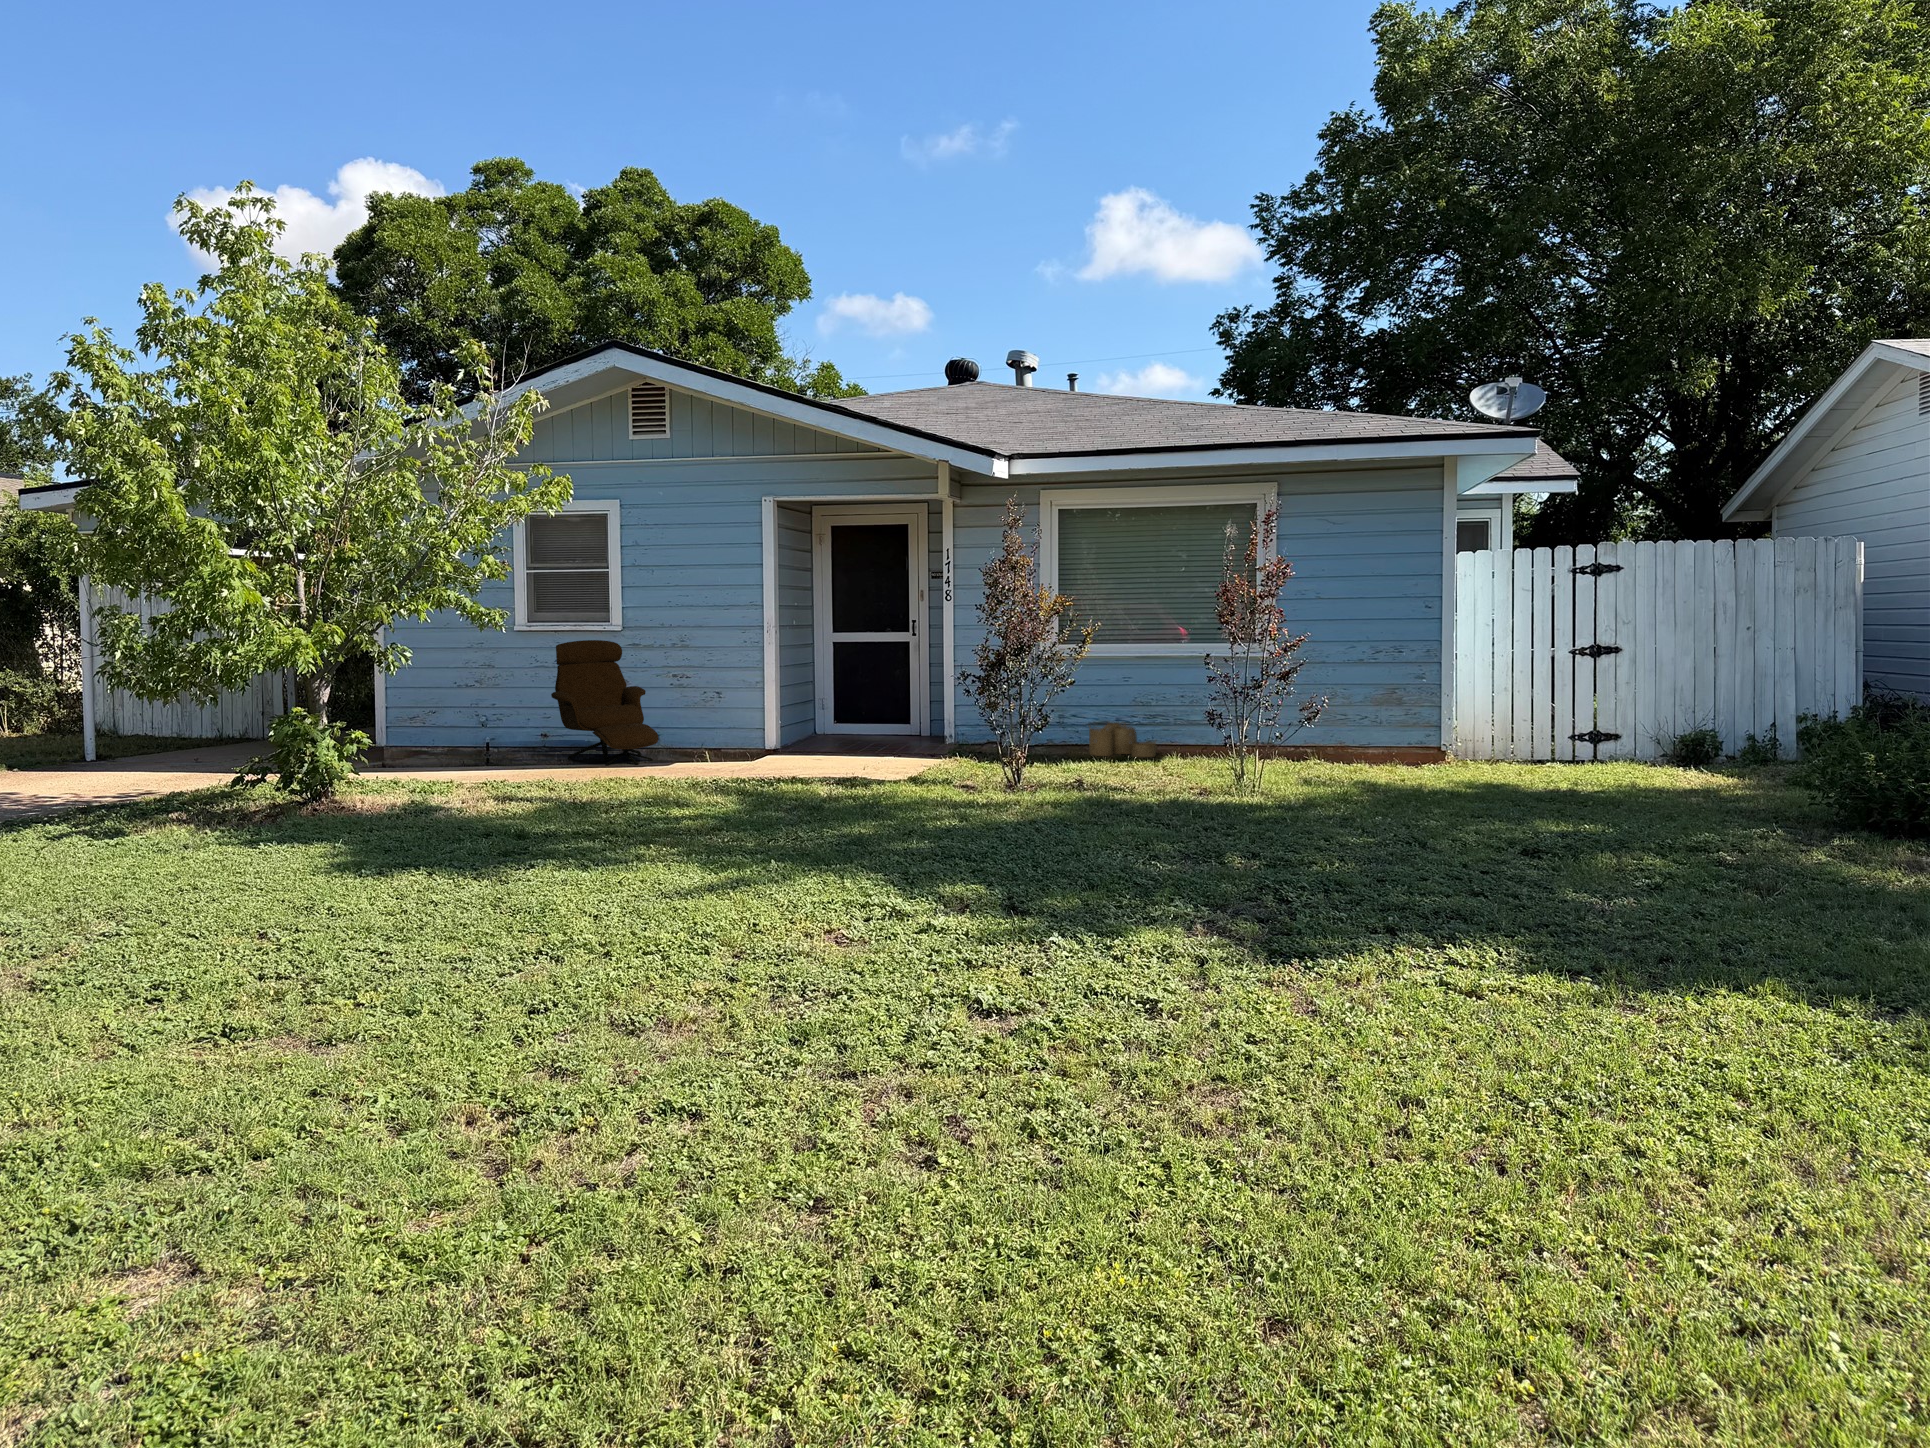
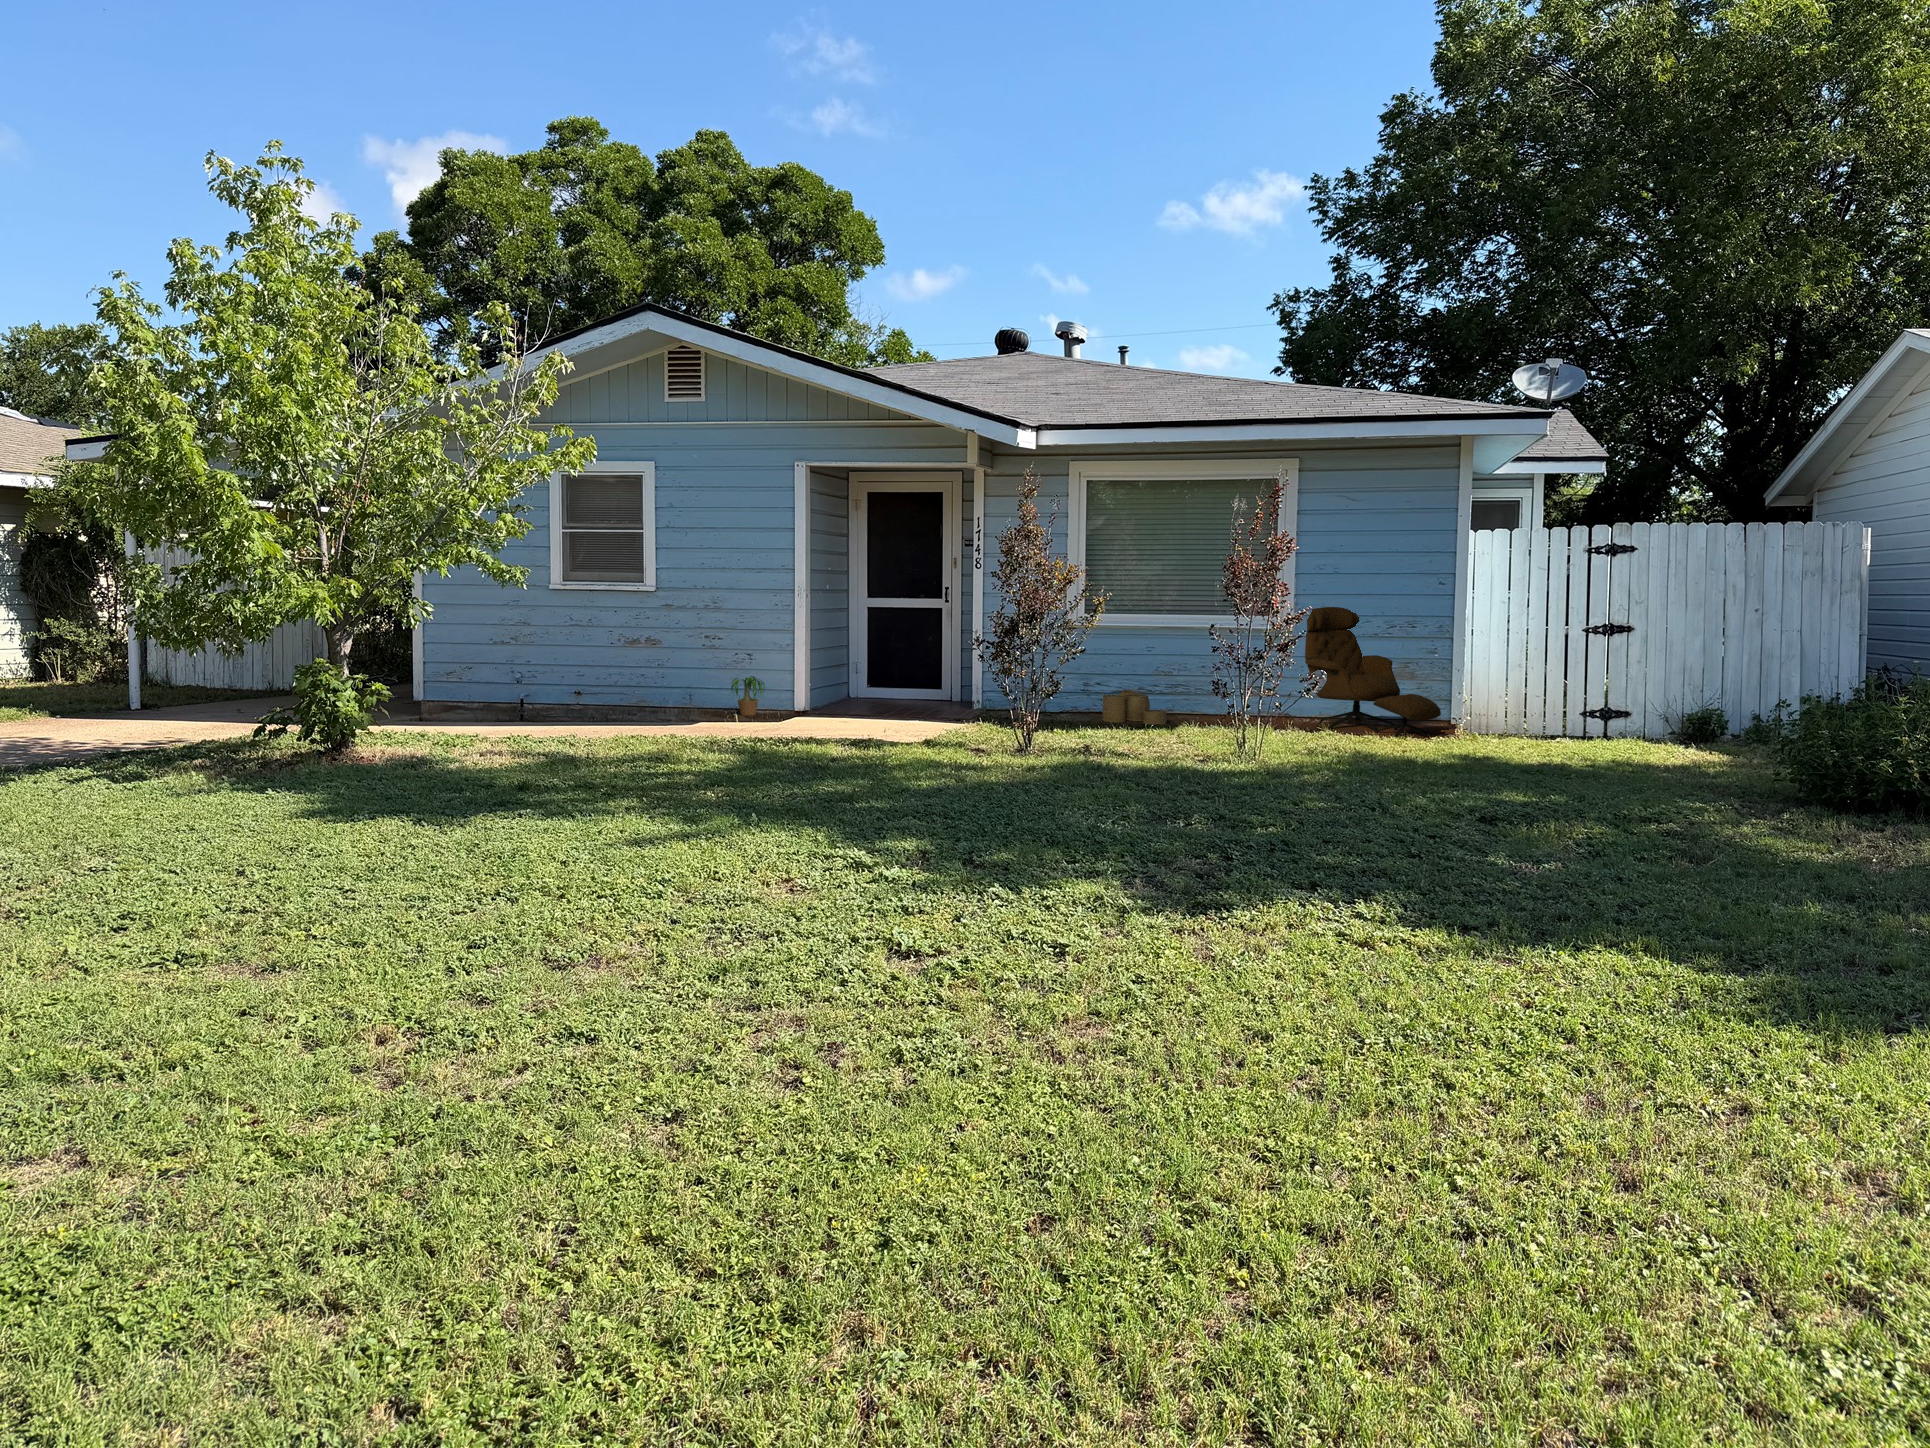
lounge chair: present [551,640,659,766] -> present [1305,607,1441,737]
potted plant: none [699,716,747,757] -> present [731,676,764,715]

